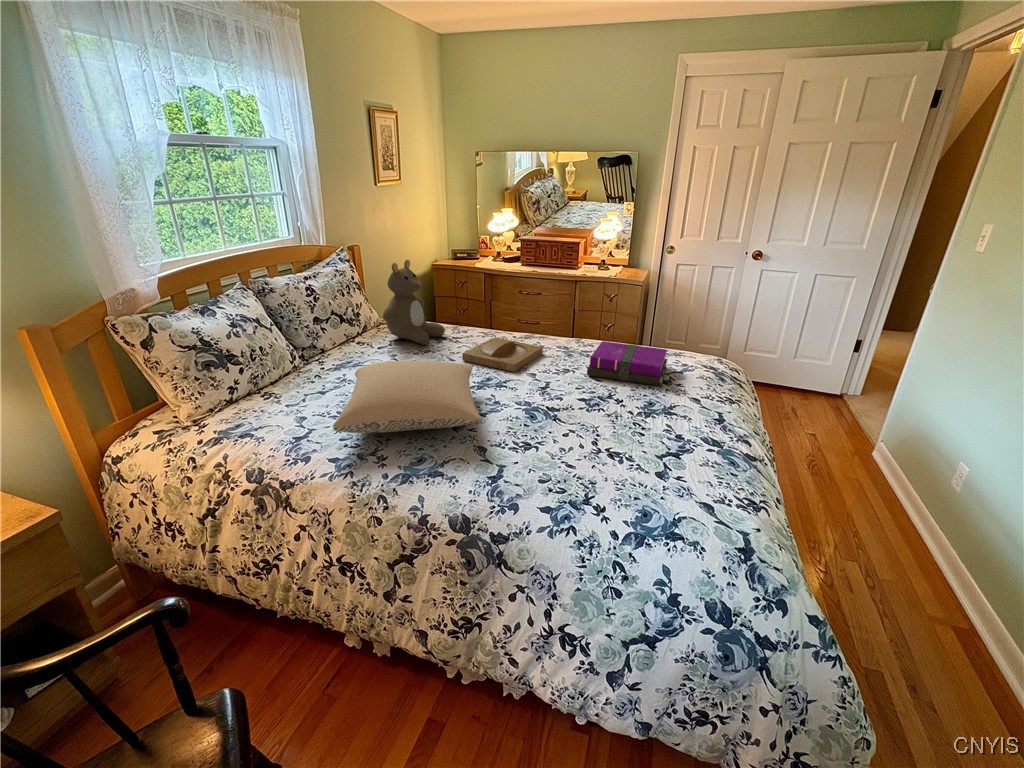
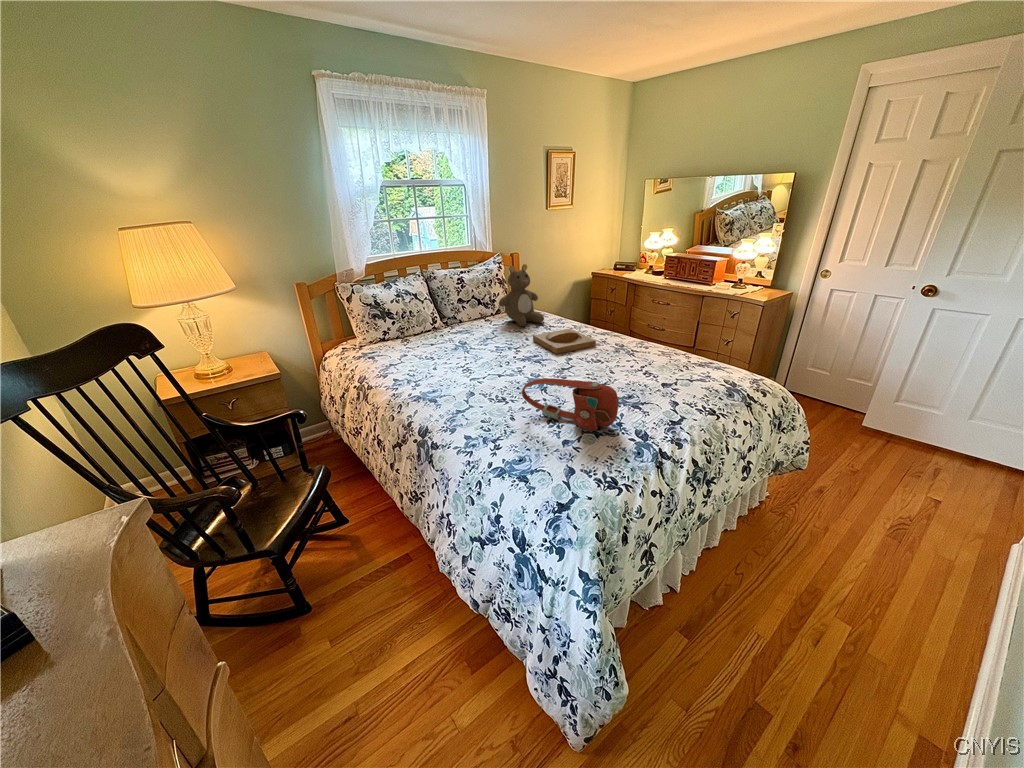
notebook: present [587,341,667,386] -> none [605,343,687,386]
pillow: present [333,361,481,433] -> none [395,329,514,375]
handbag: none [581,394,706,453] -> present [522,378,618,431]

